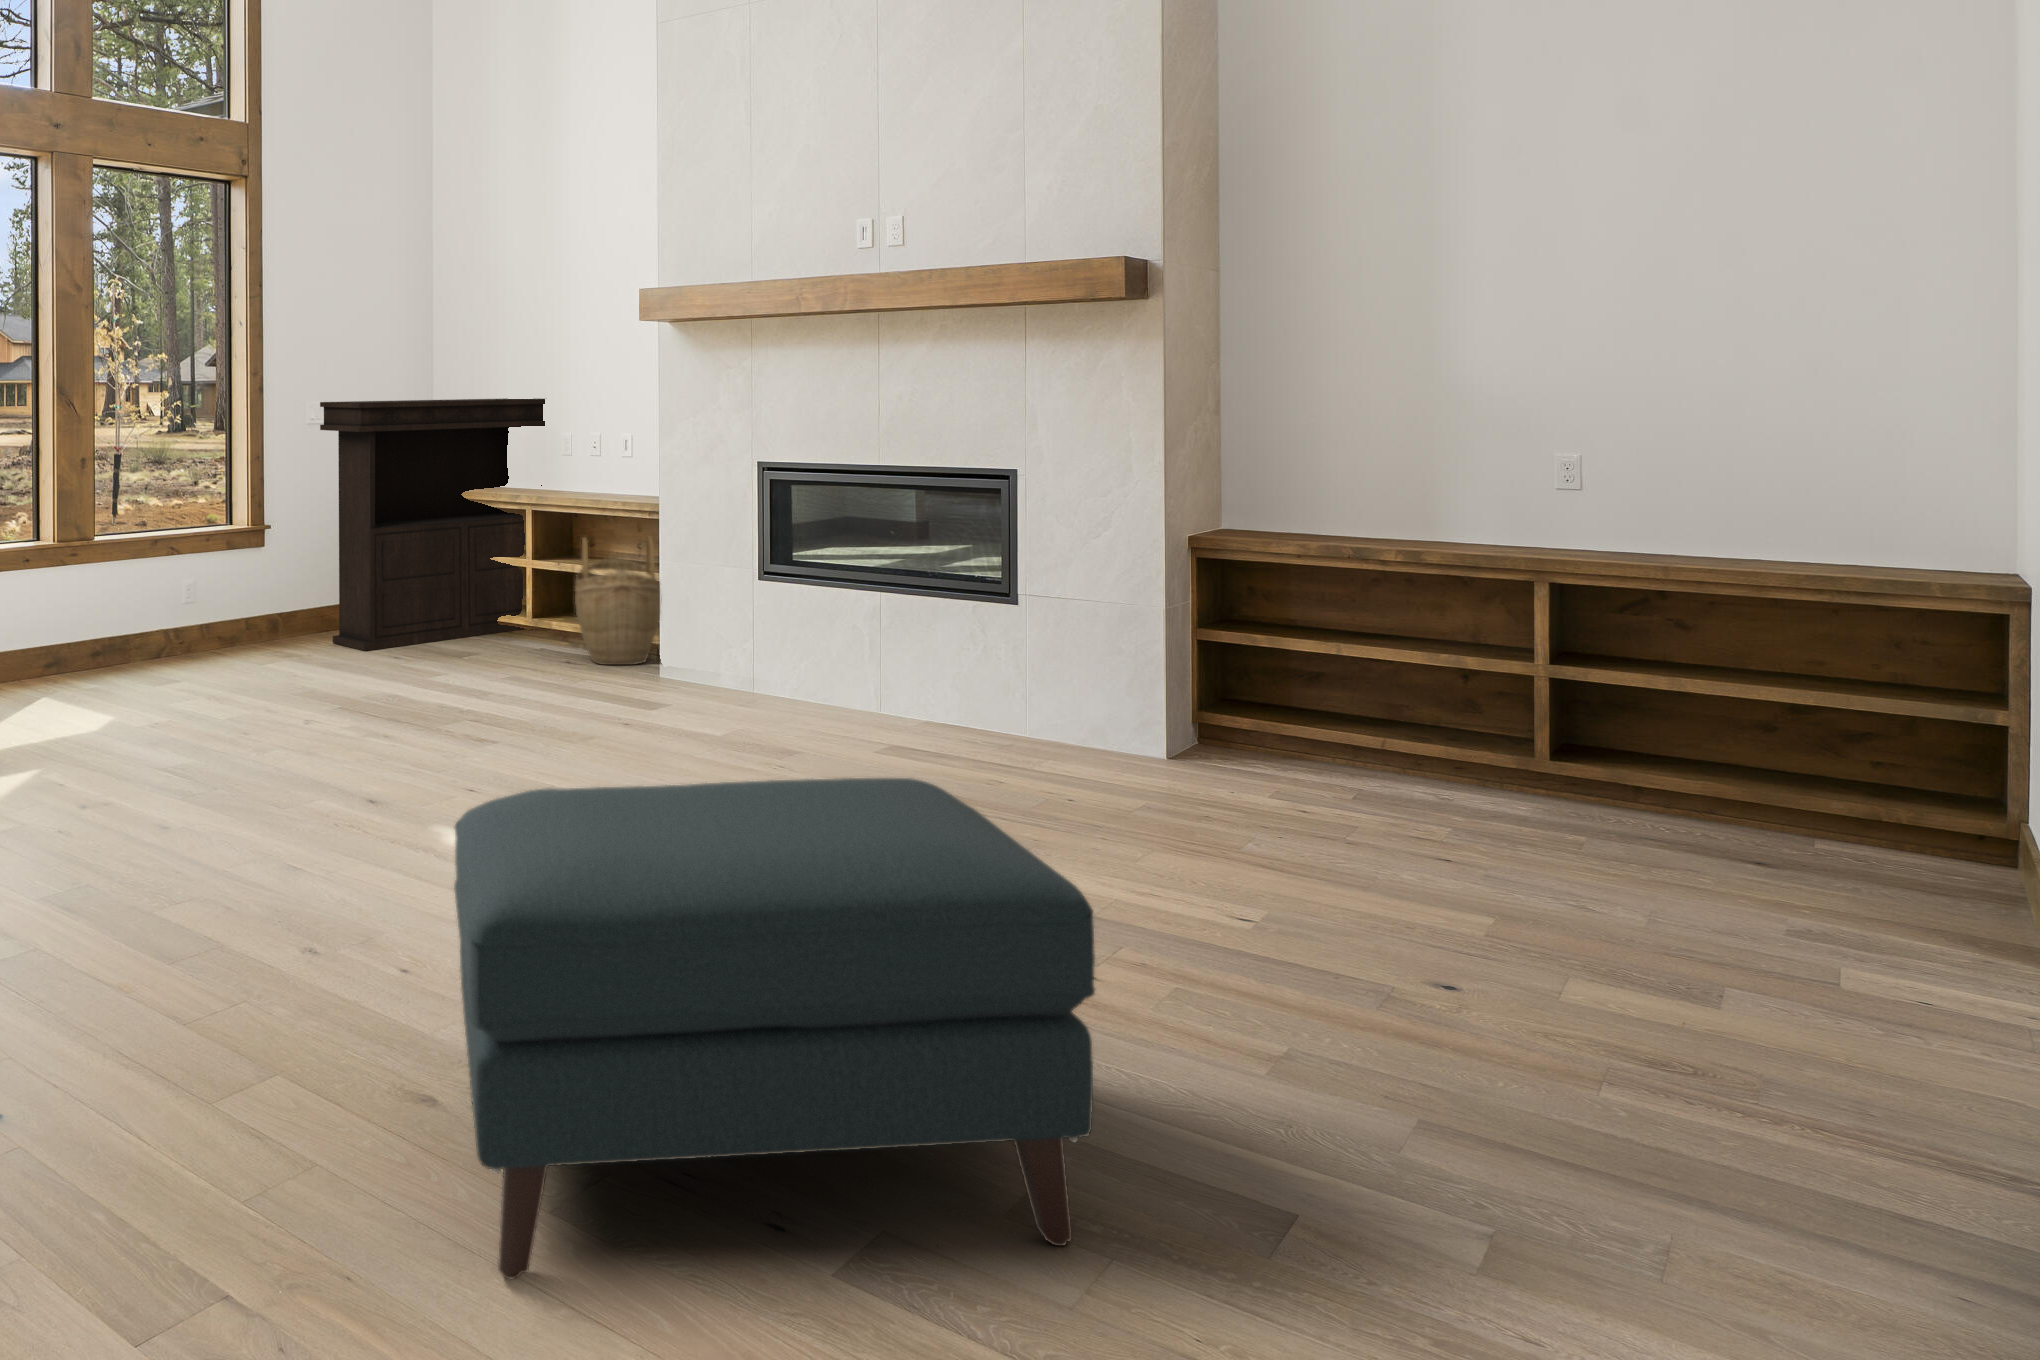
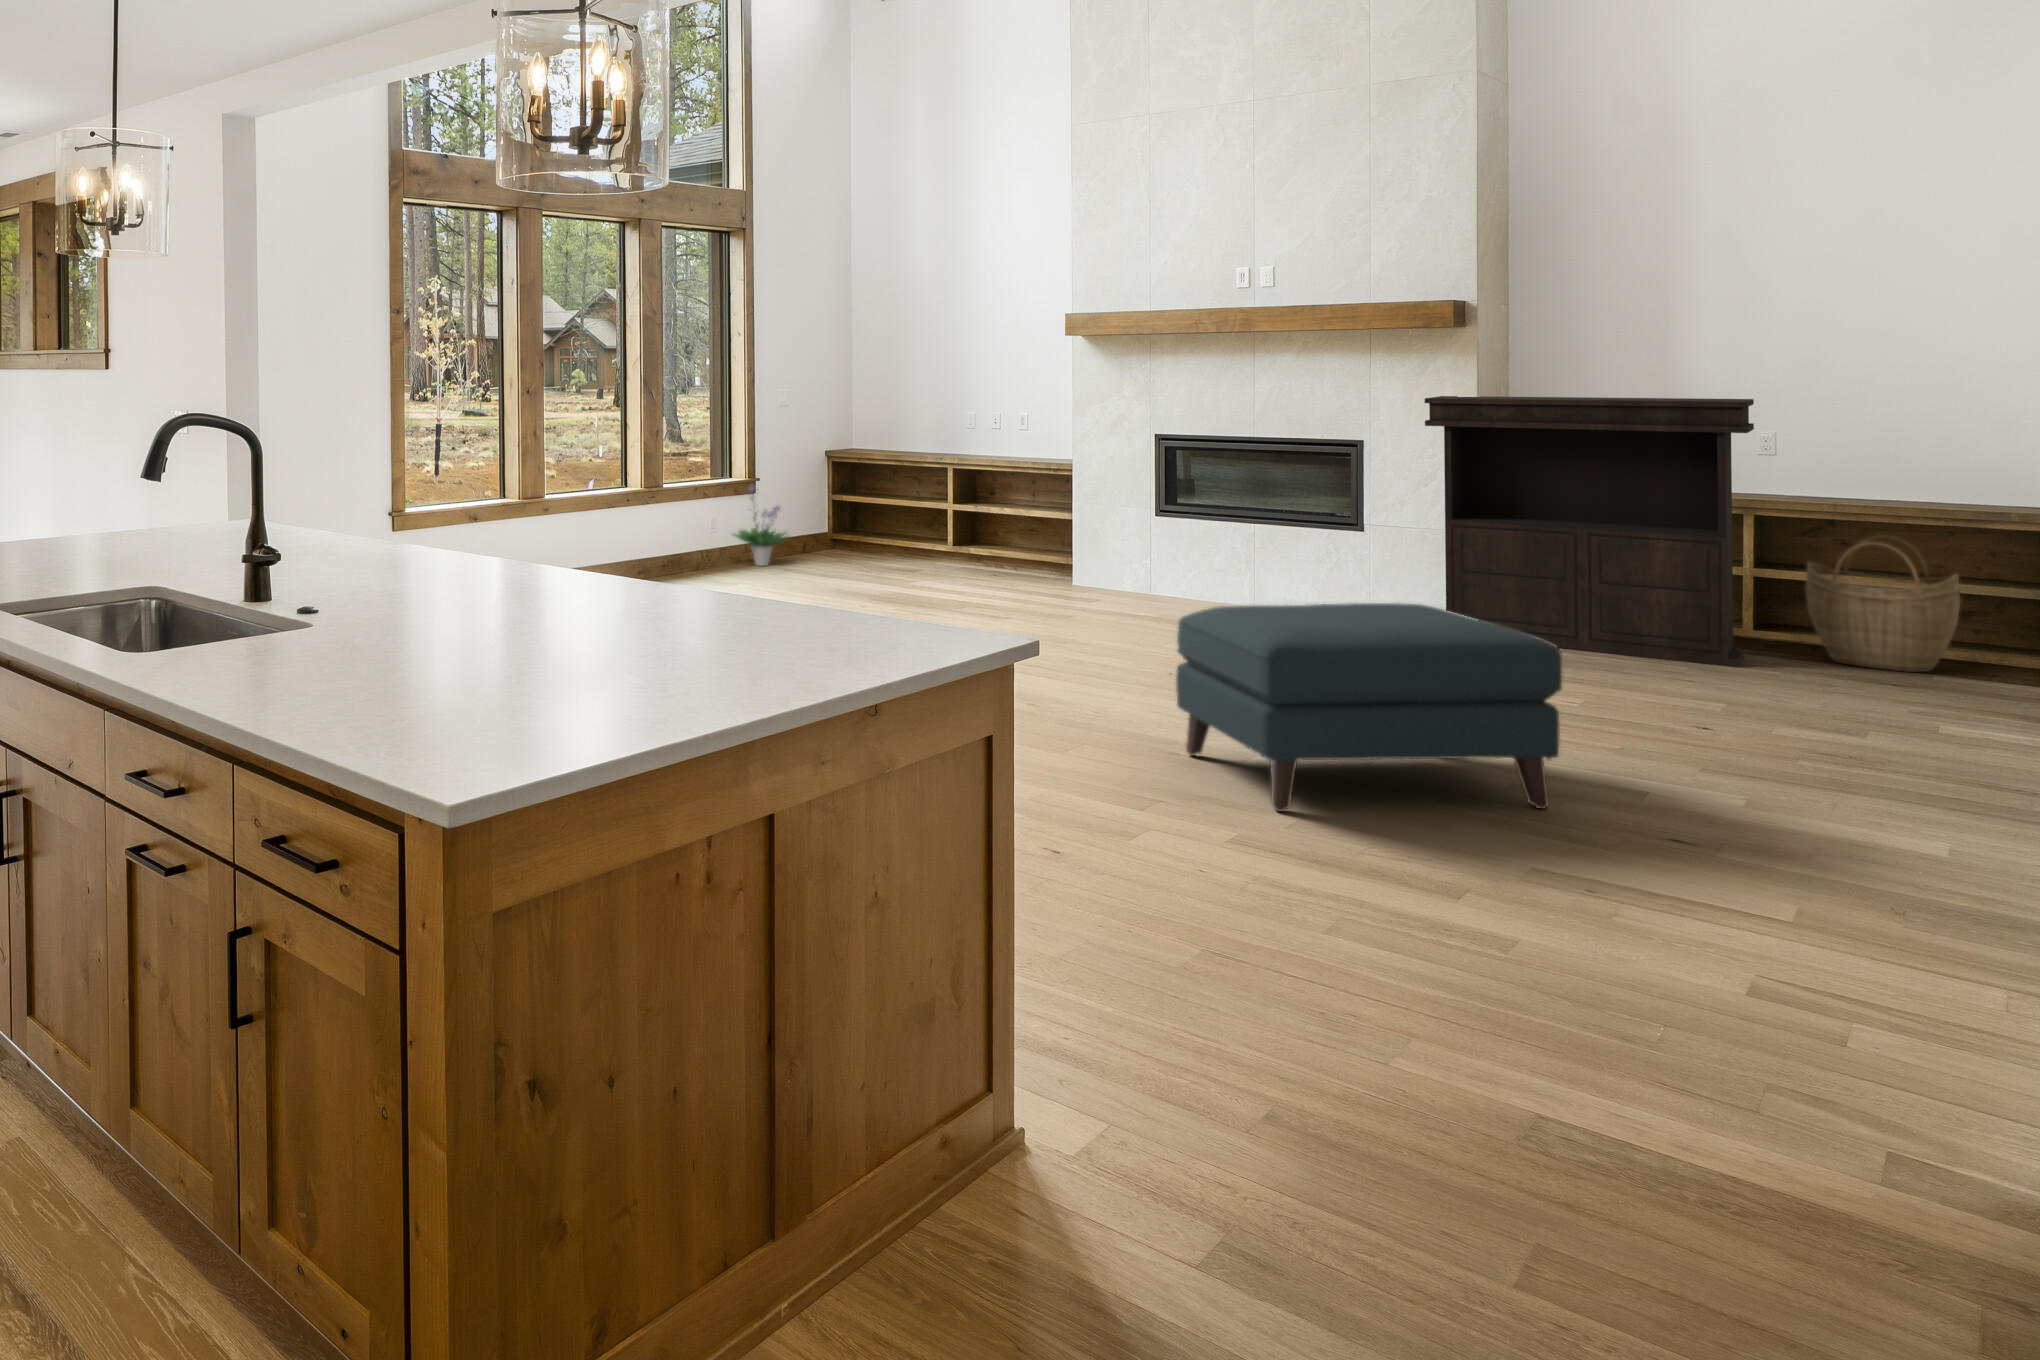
console table: present [320,398,545,651] -> present [1425,396,1754,667]
potted plant: none [211,532,296,650] -> present [734,486,787,566]
woven basket: present [575,537,660,665] -> present [1806,535,1960,672]

